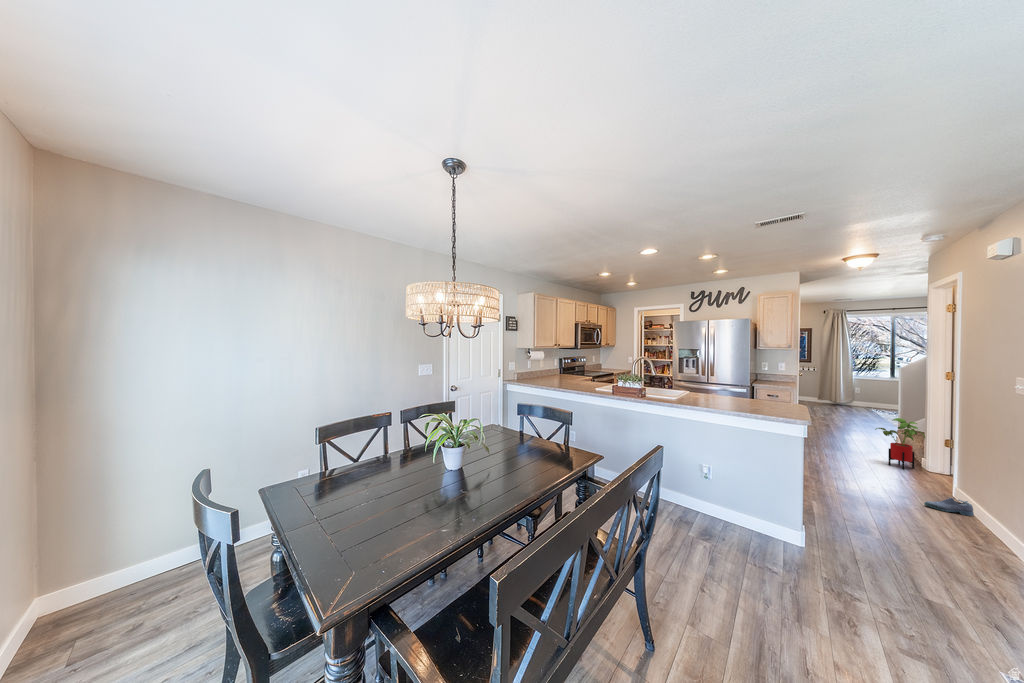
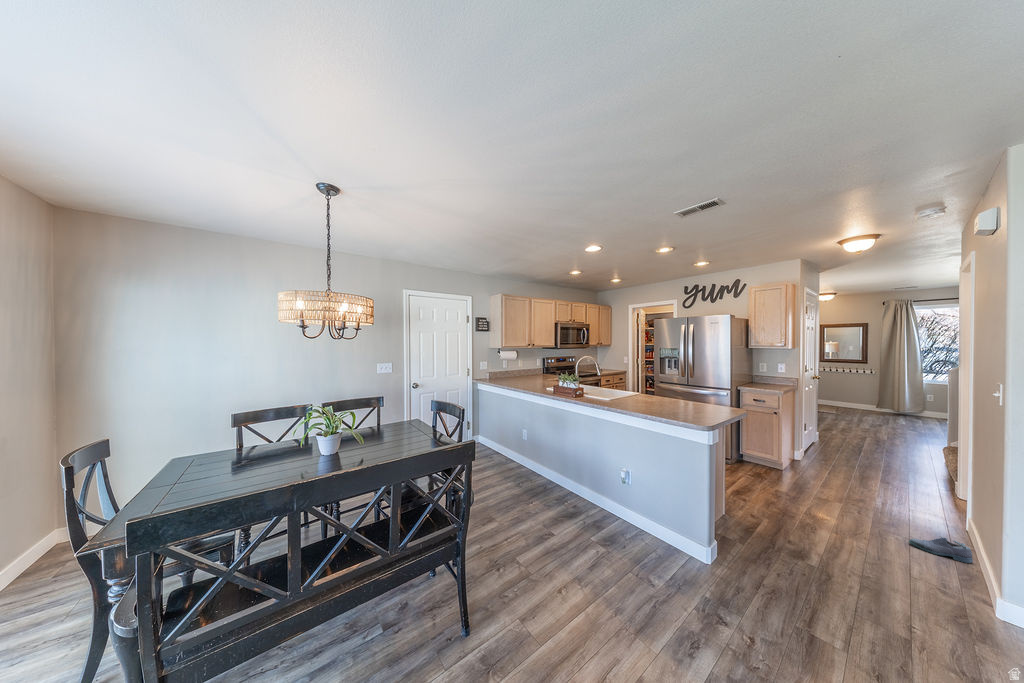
house plant: present [875,418,925,469] -> none [886,433,953,497]

